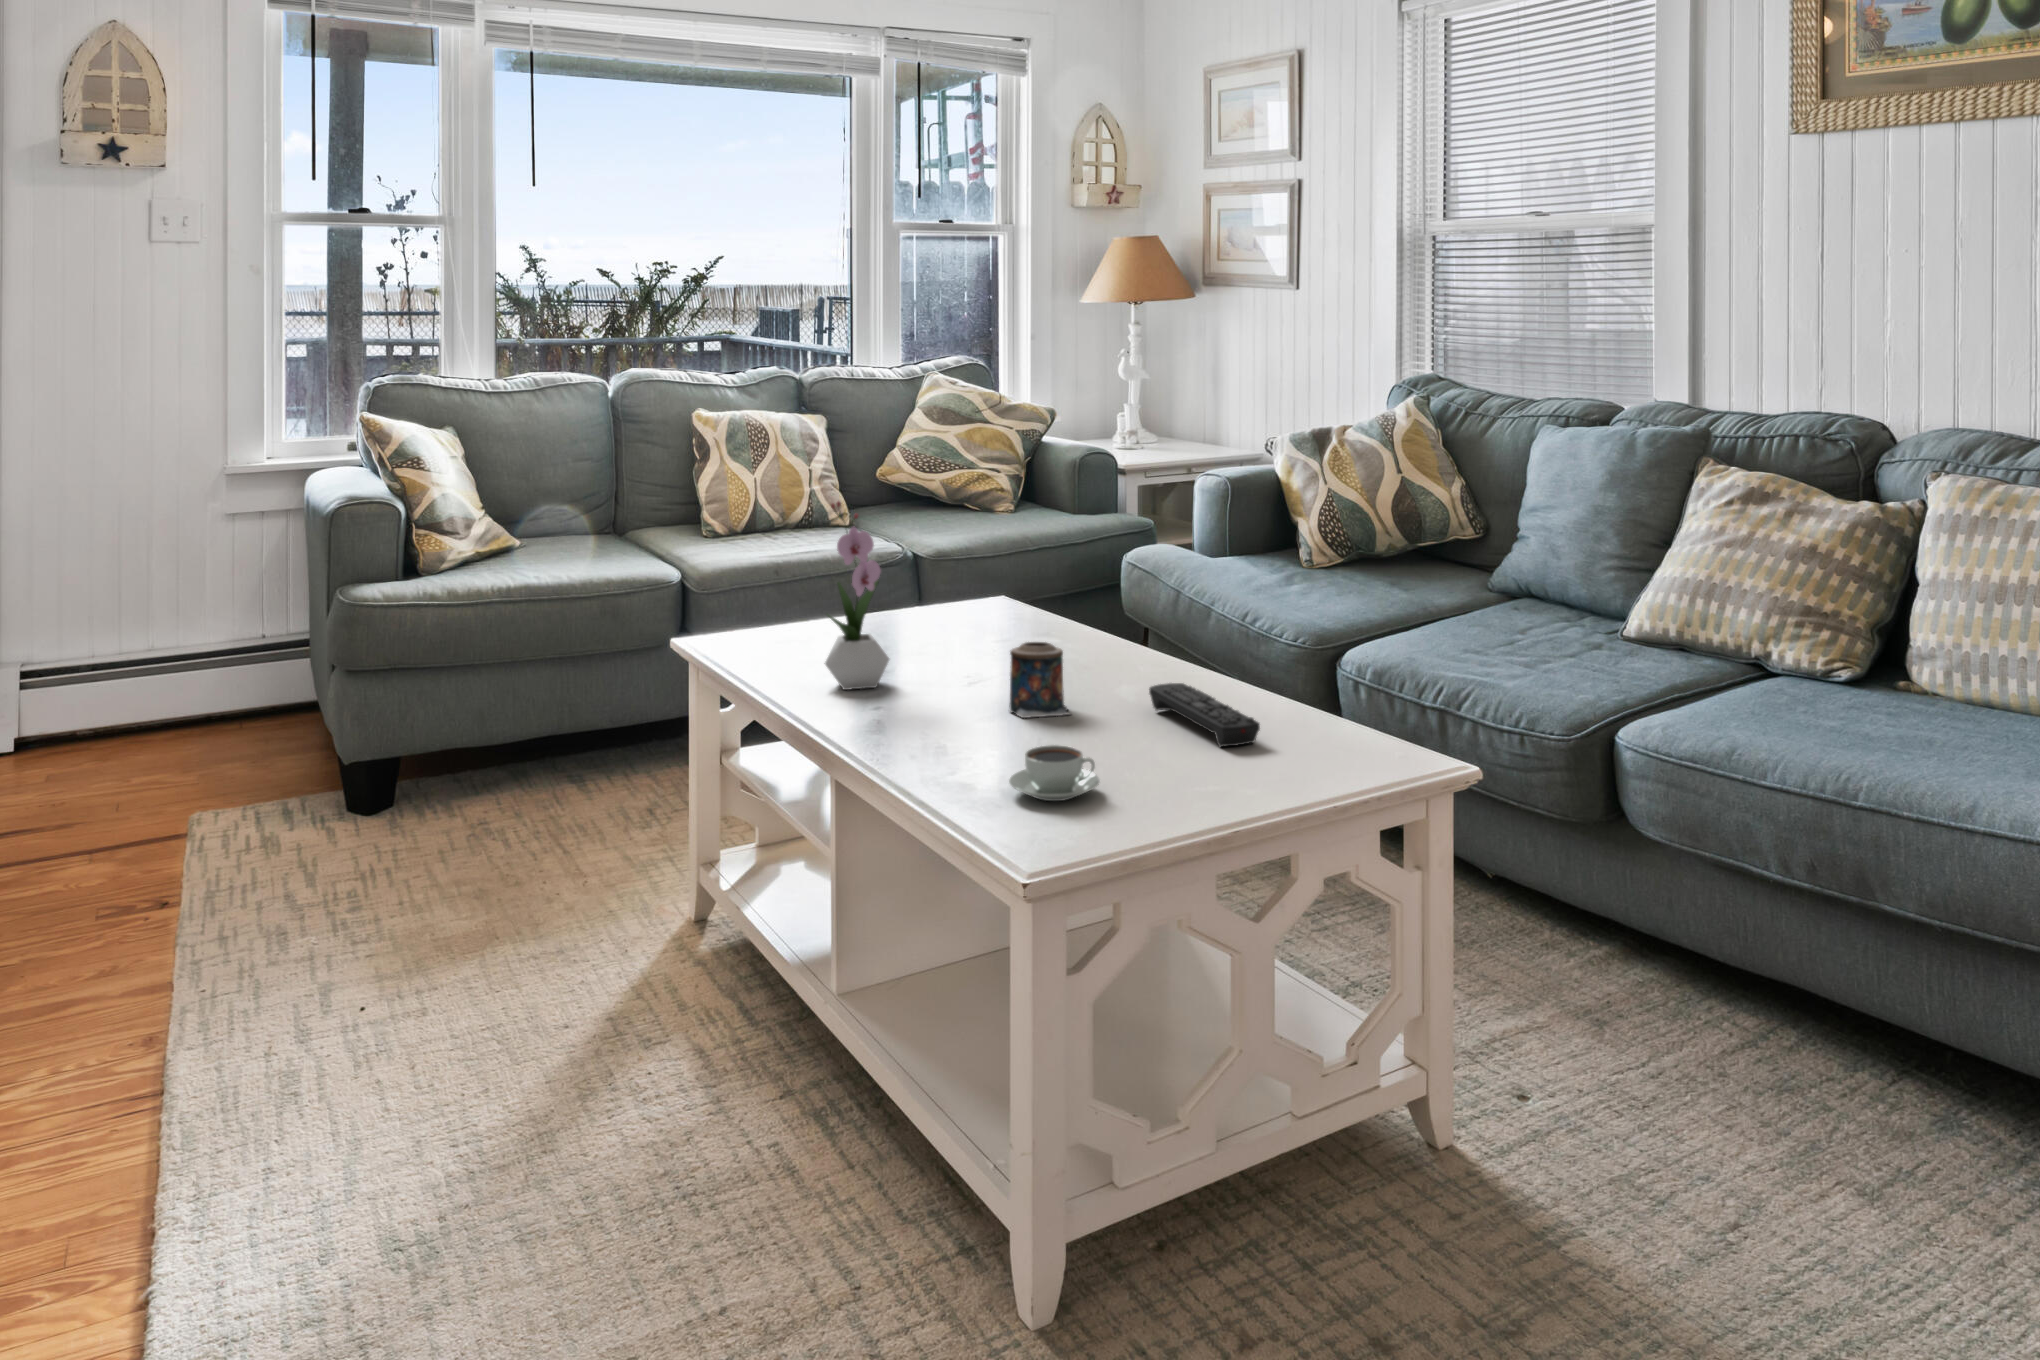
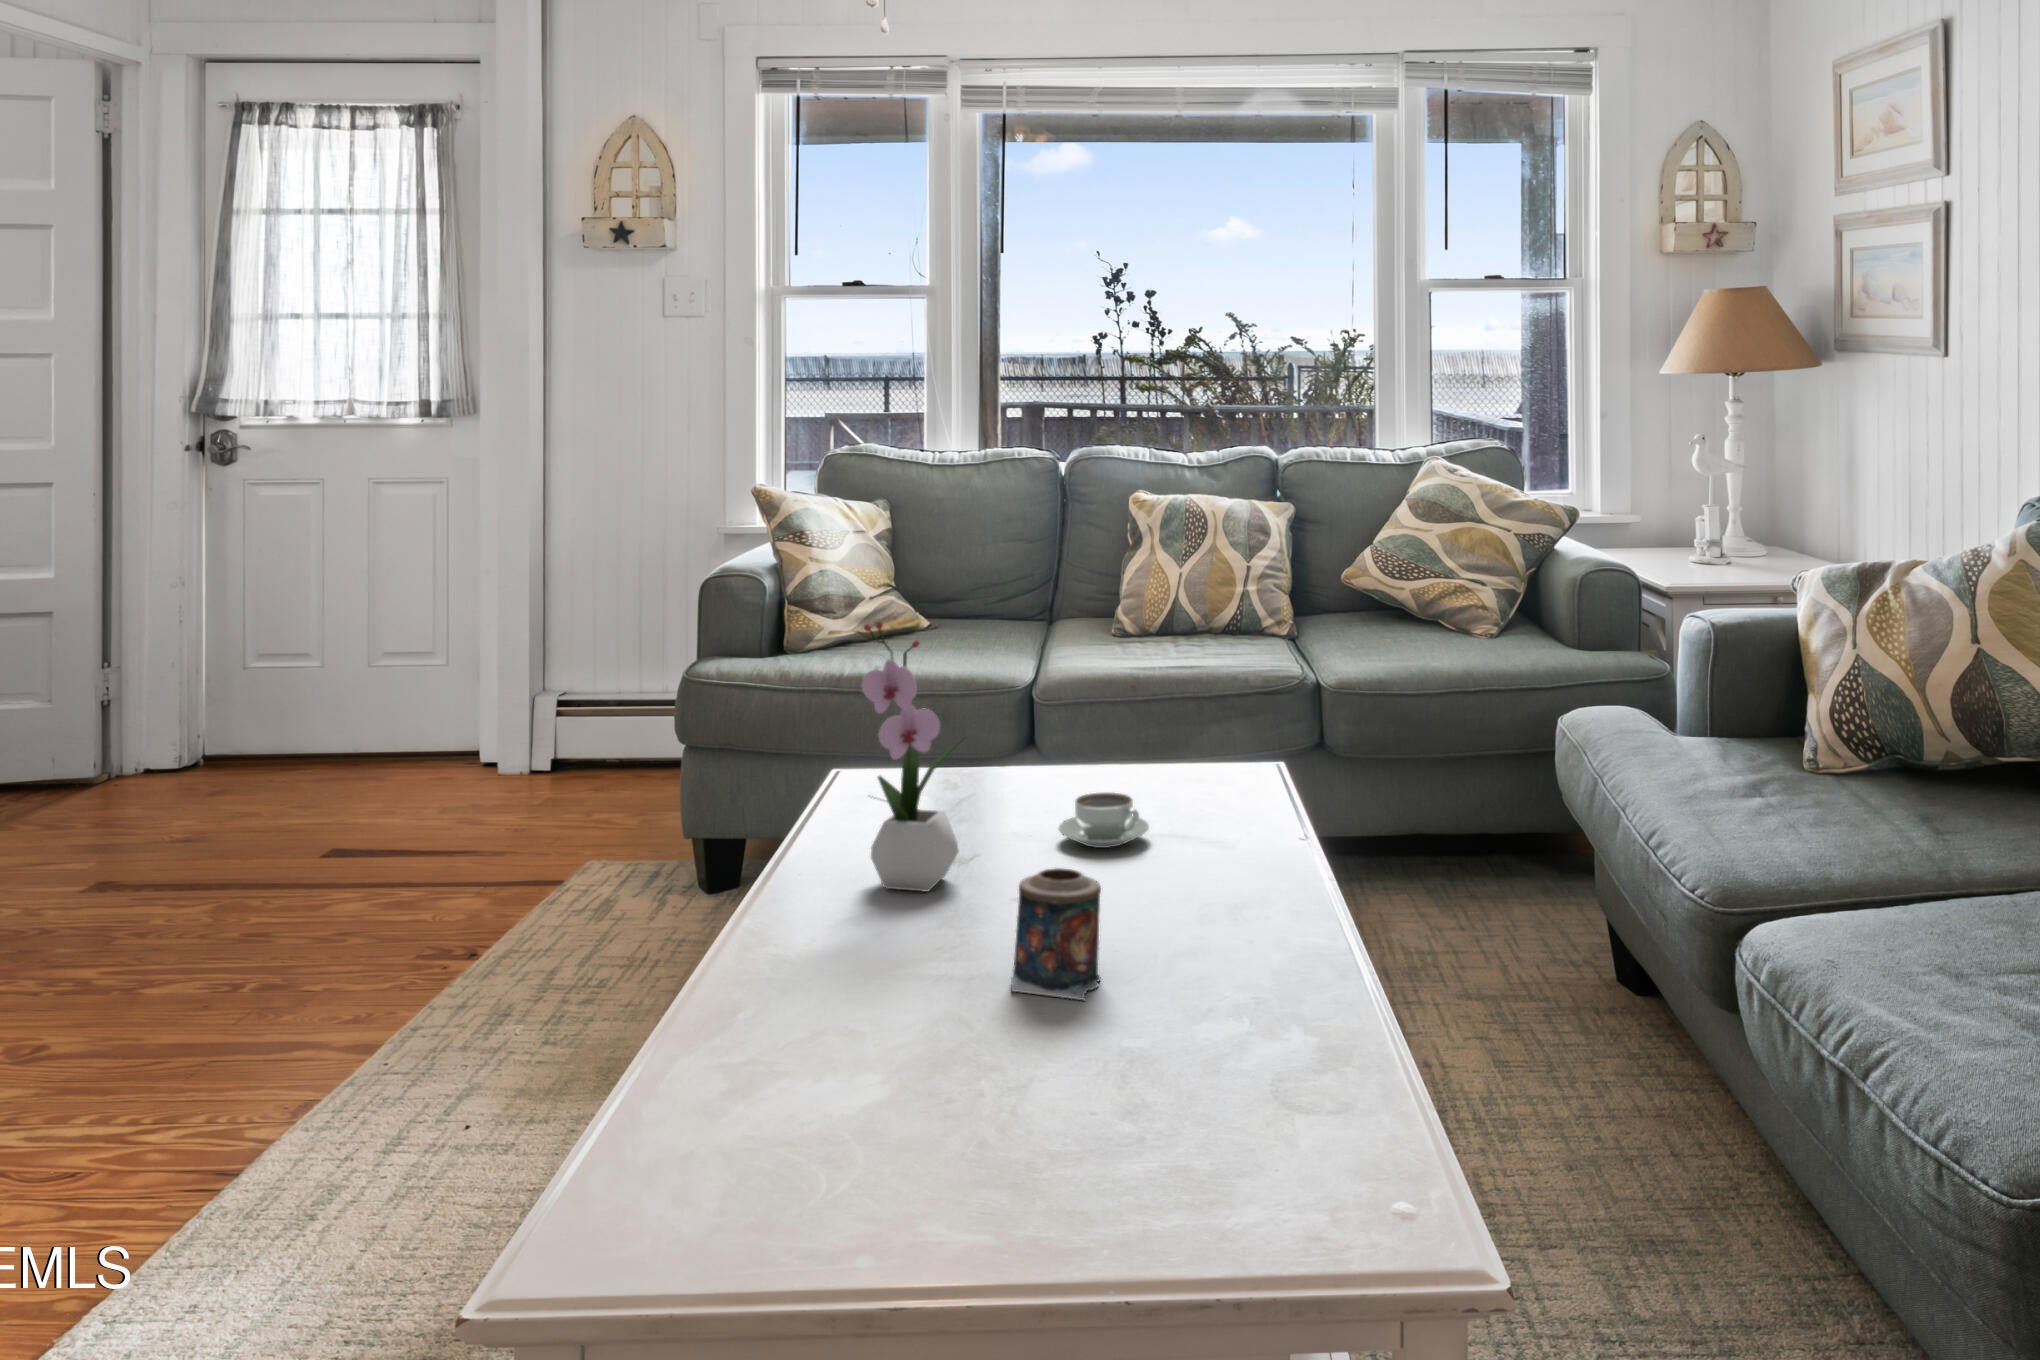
remote control: present [1149,683,1260,747] -> none [1188,975,1270,1136]
coffee cup: present [1009,745,1100,801] -> present [1058,792,1149,848]

